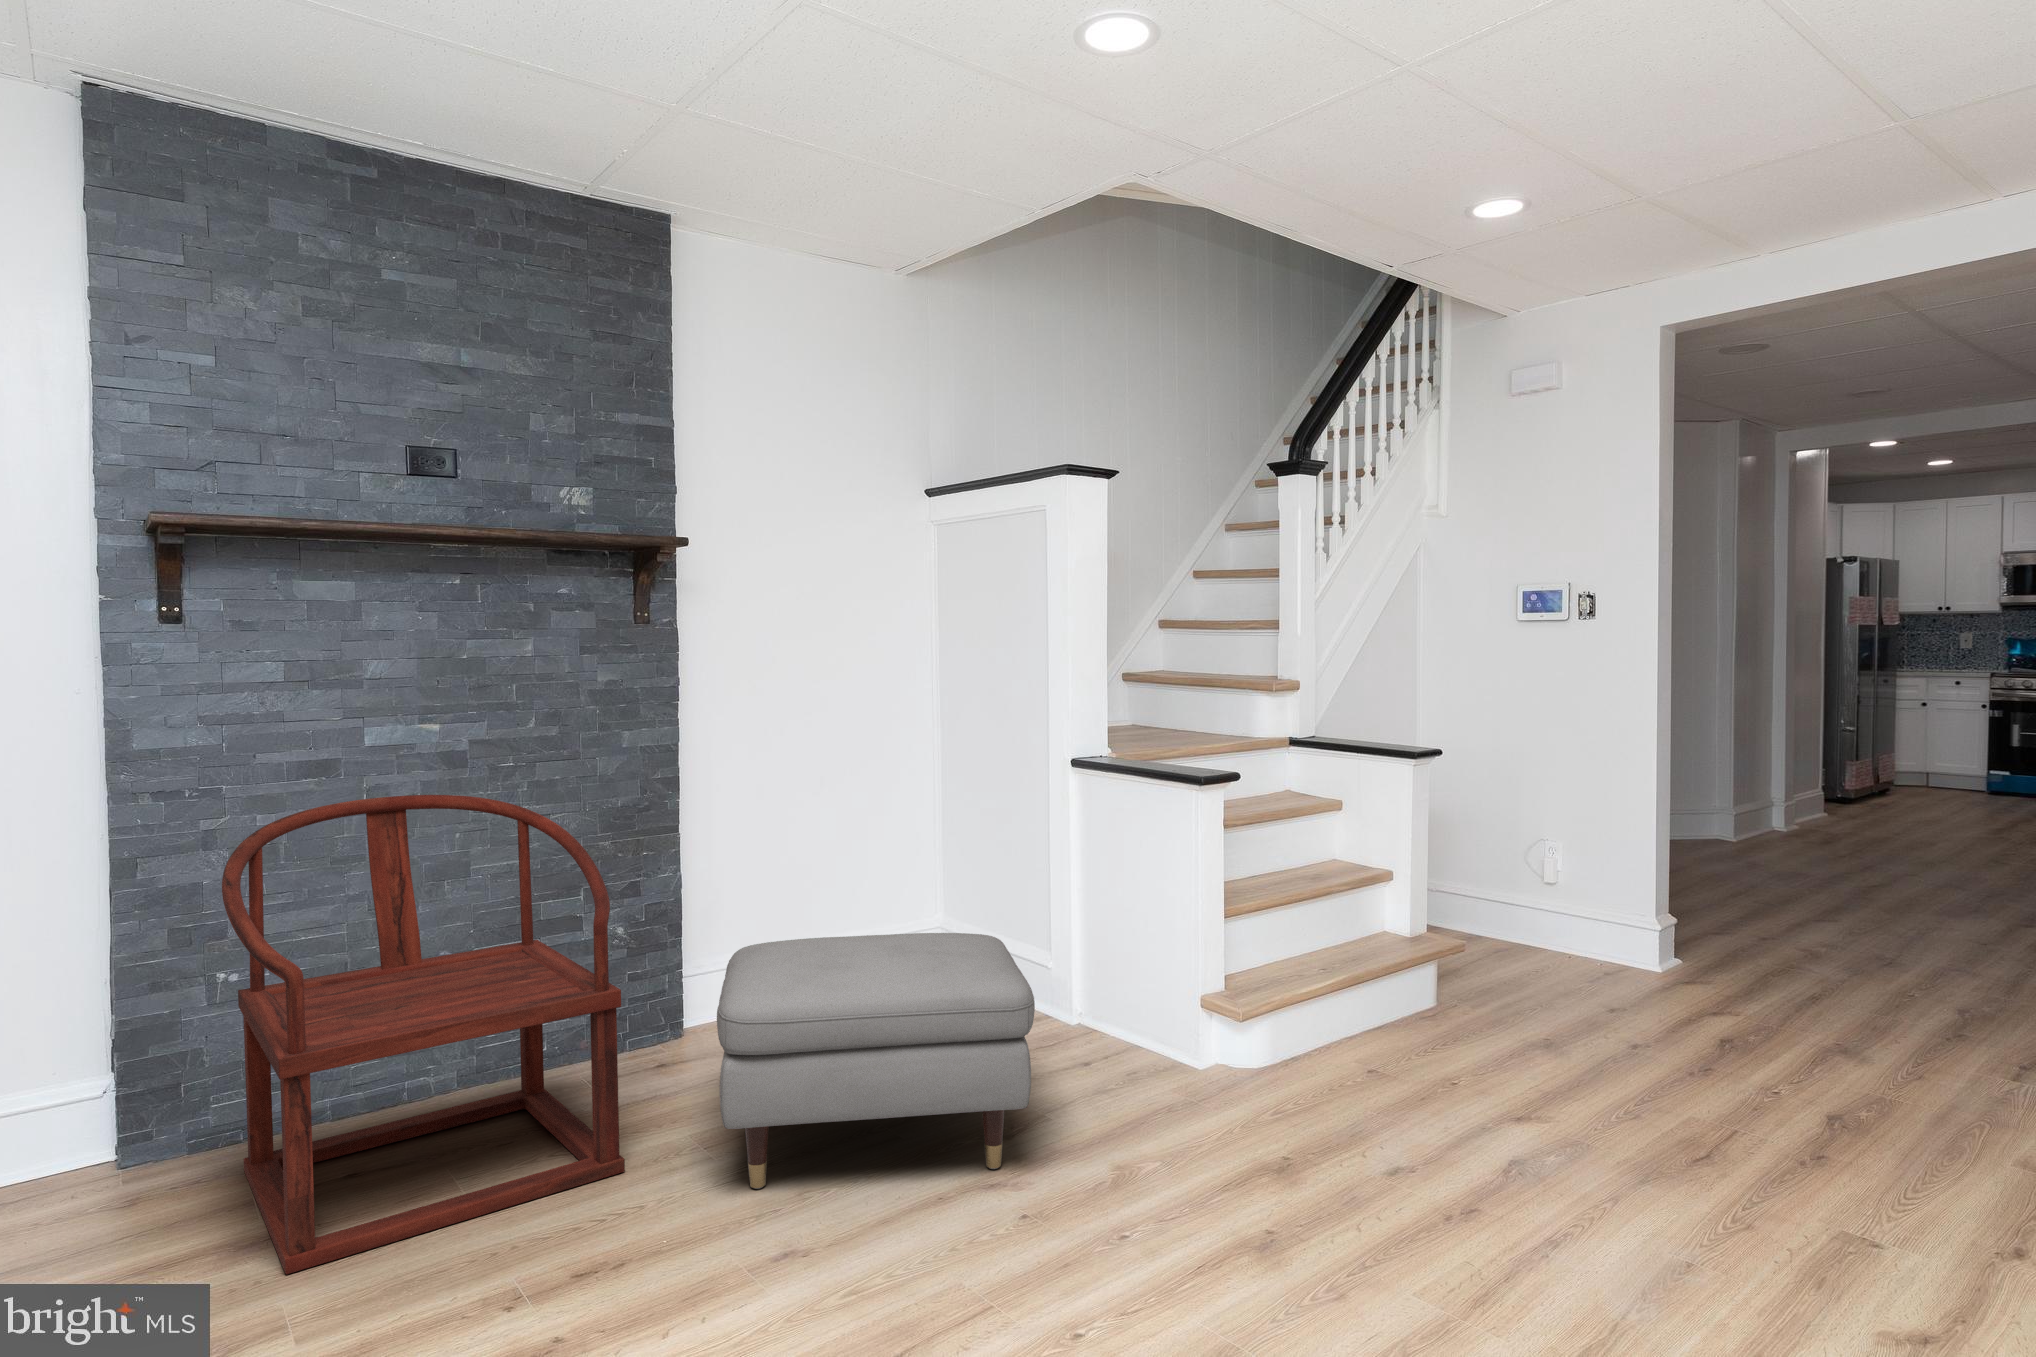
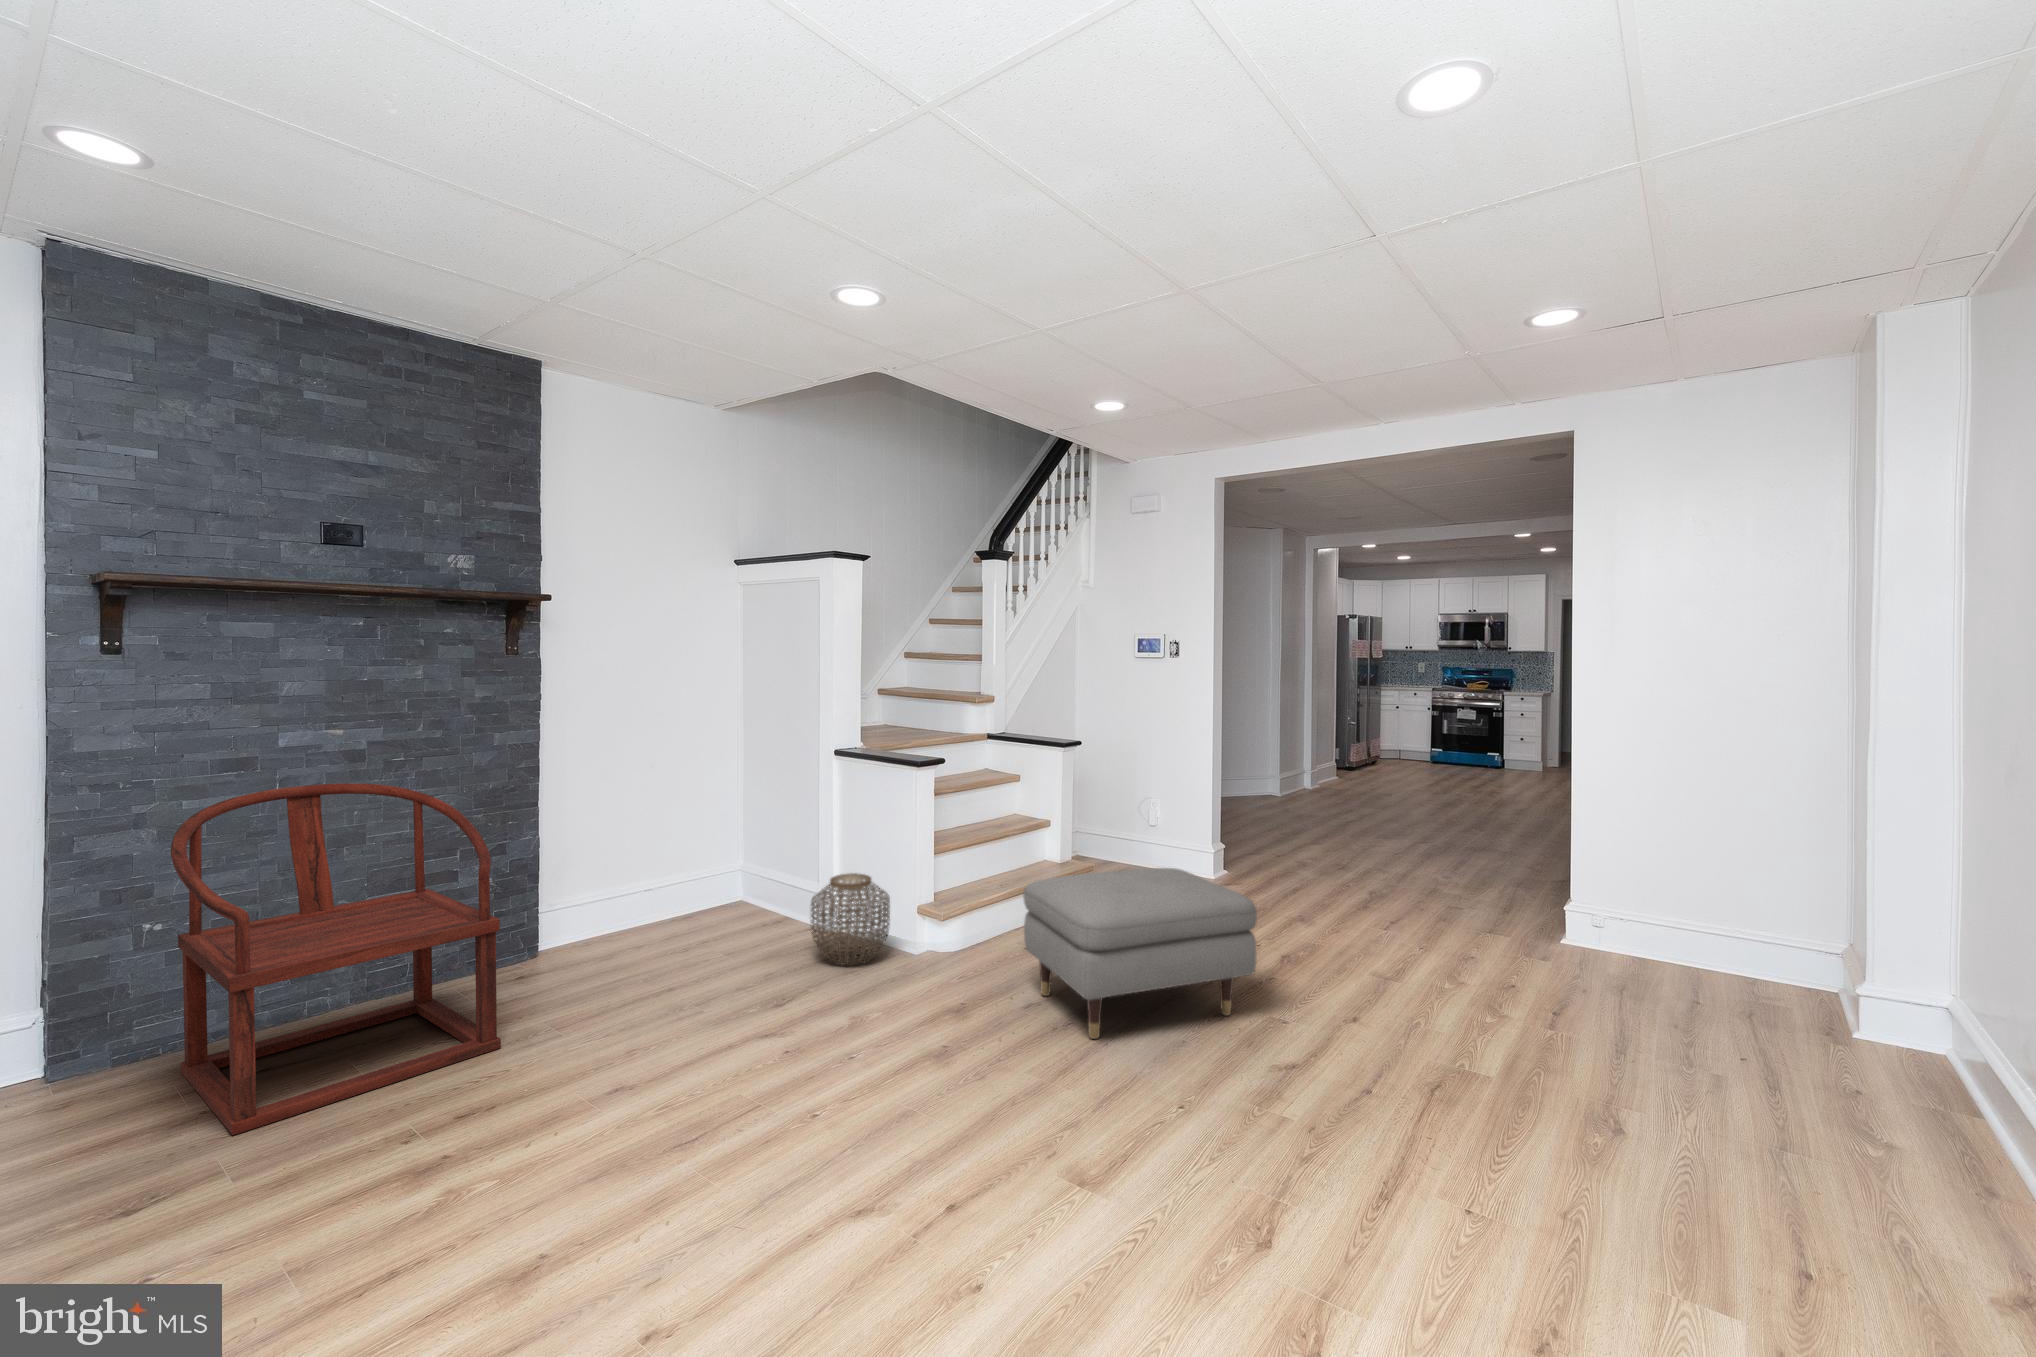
ottoman: present [717,933,1035,1189] -> present [1023,868,1257,1039]
woven basket: none [1043,941,1160,1079] -> present [811,873,890,966]

